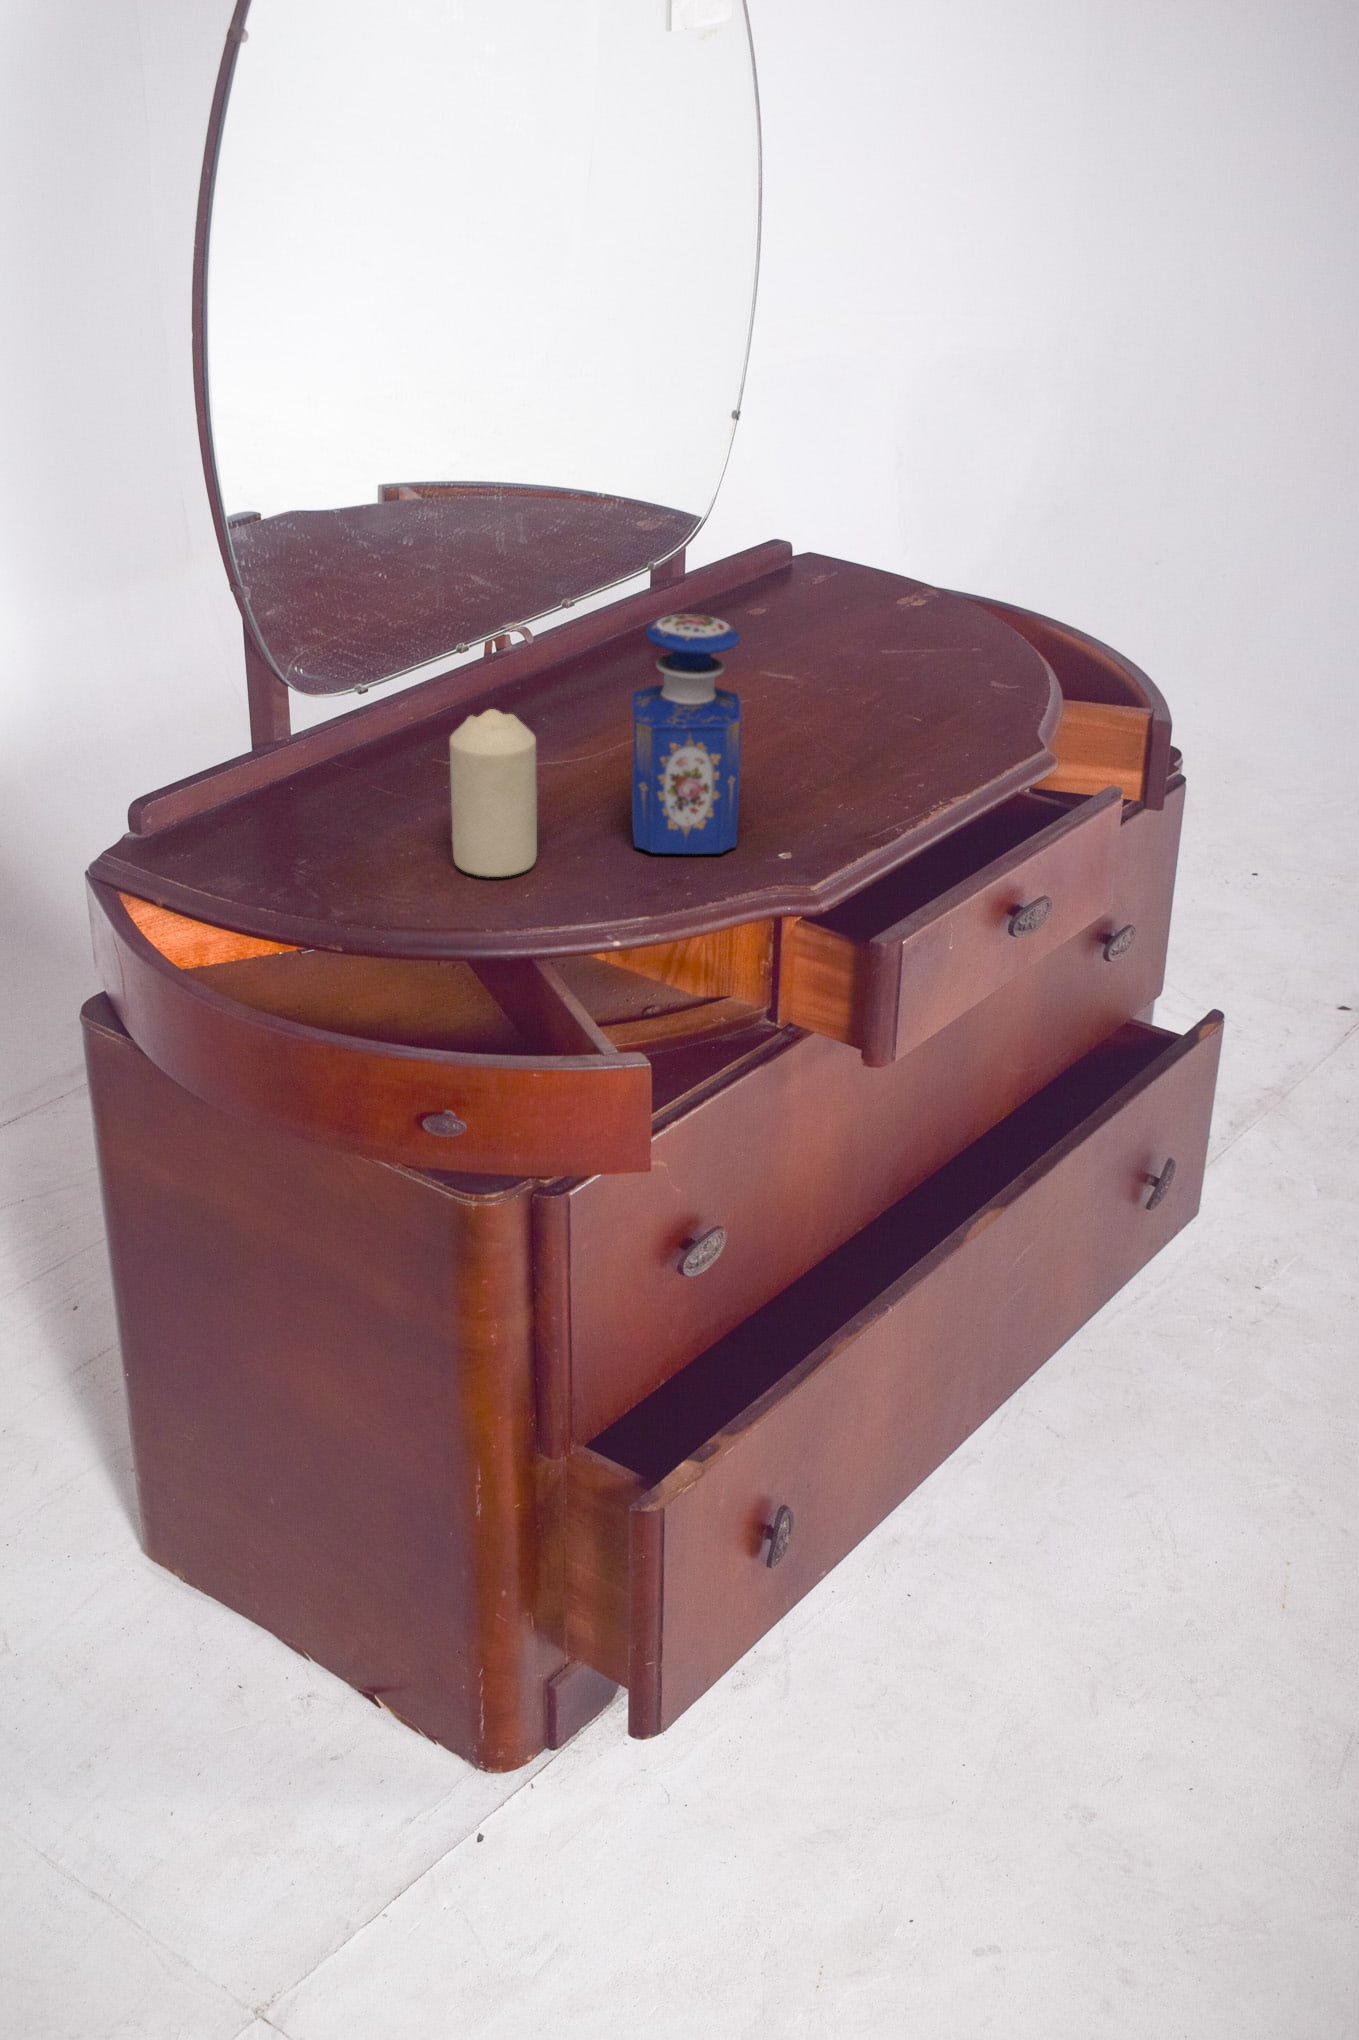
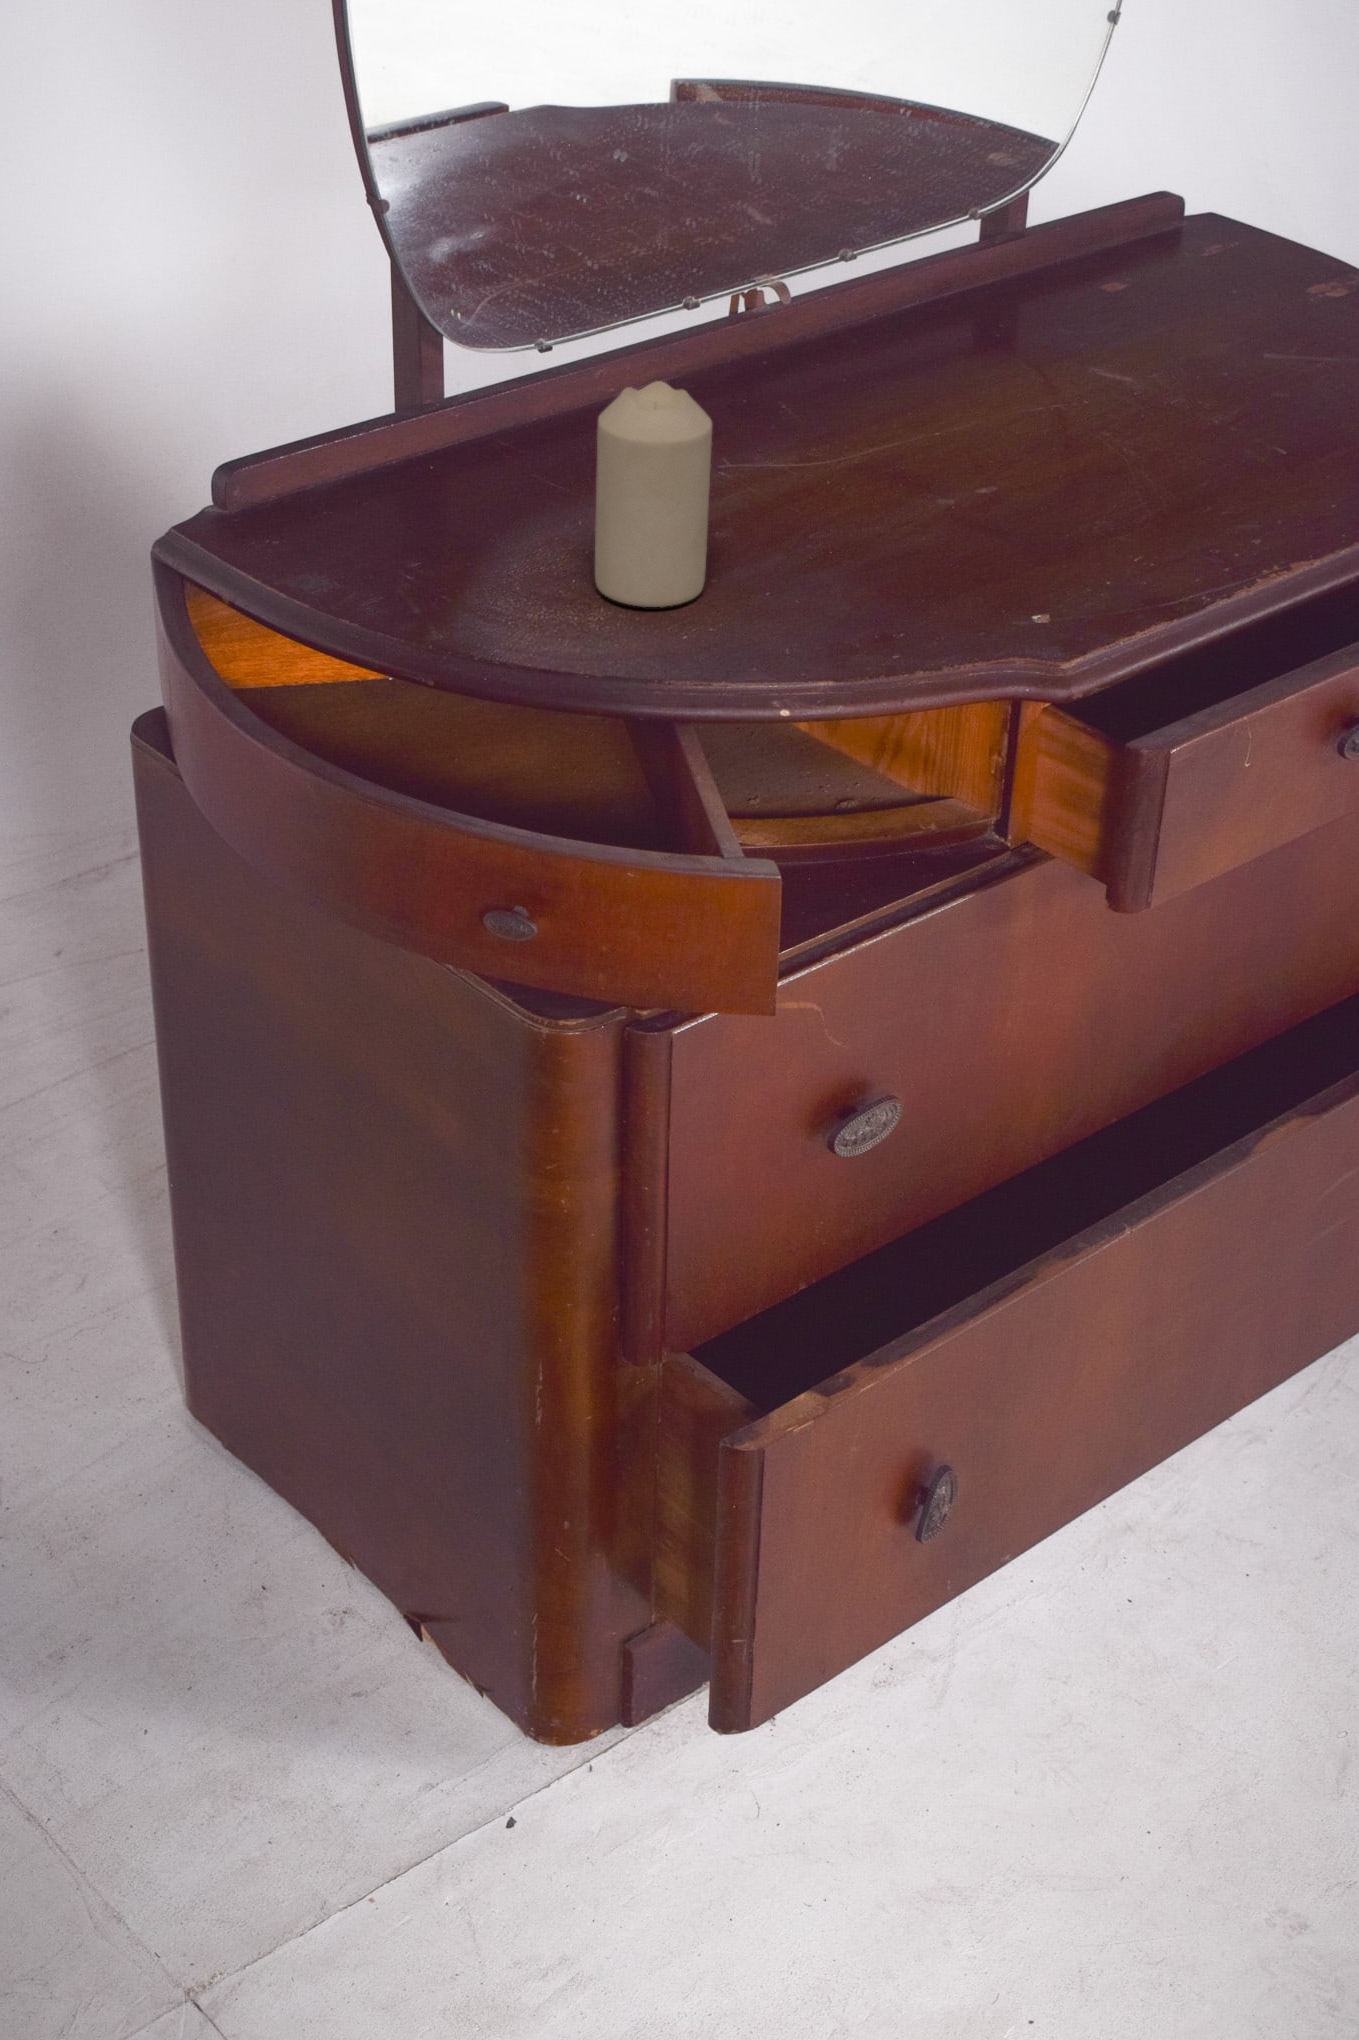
perfume bottle: present [632,614,741,854] -> none [837,273,1003,604]

